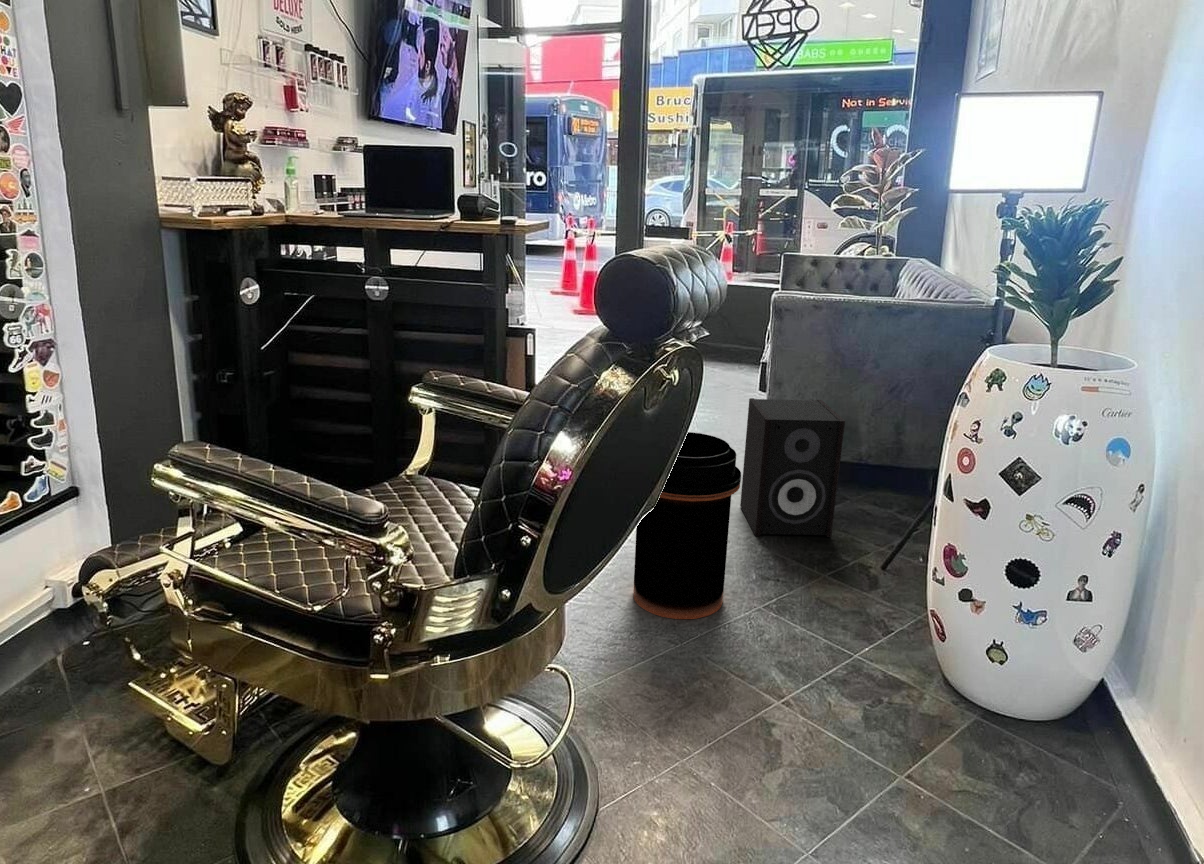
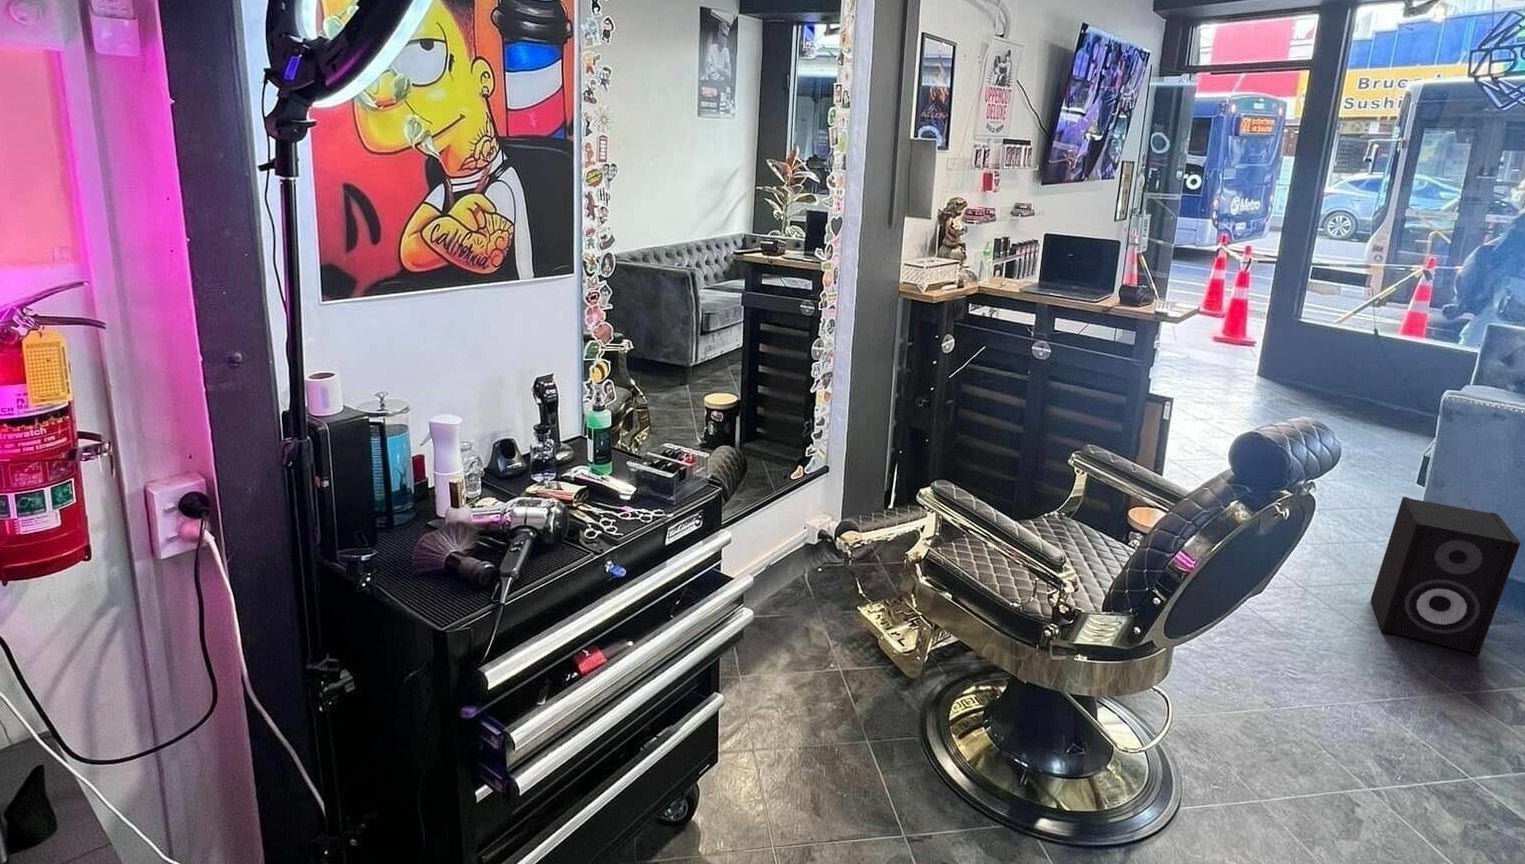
trash can: present [633,432,741,619] -> none [1235,519,1372,693]

